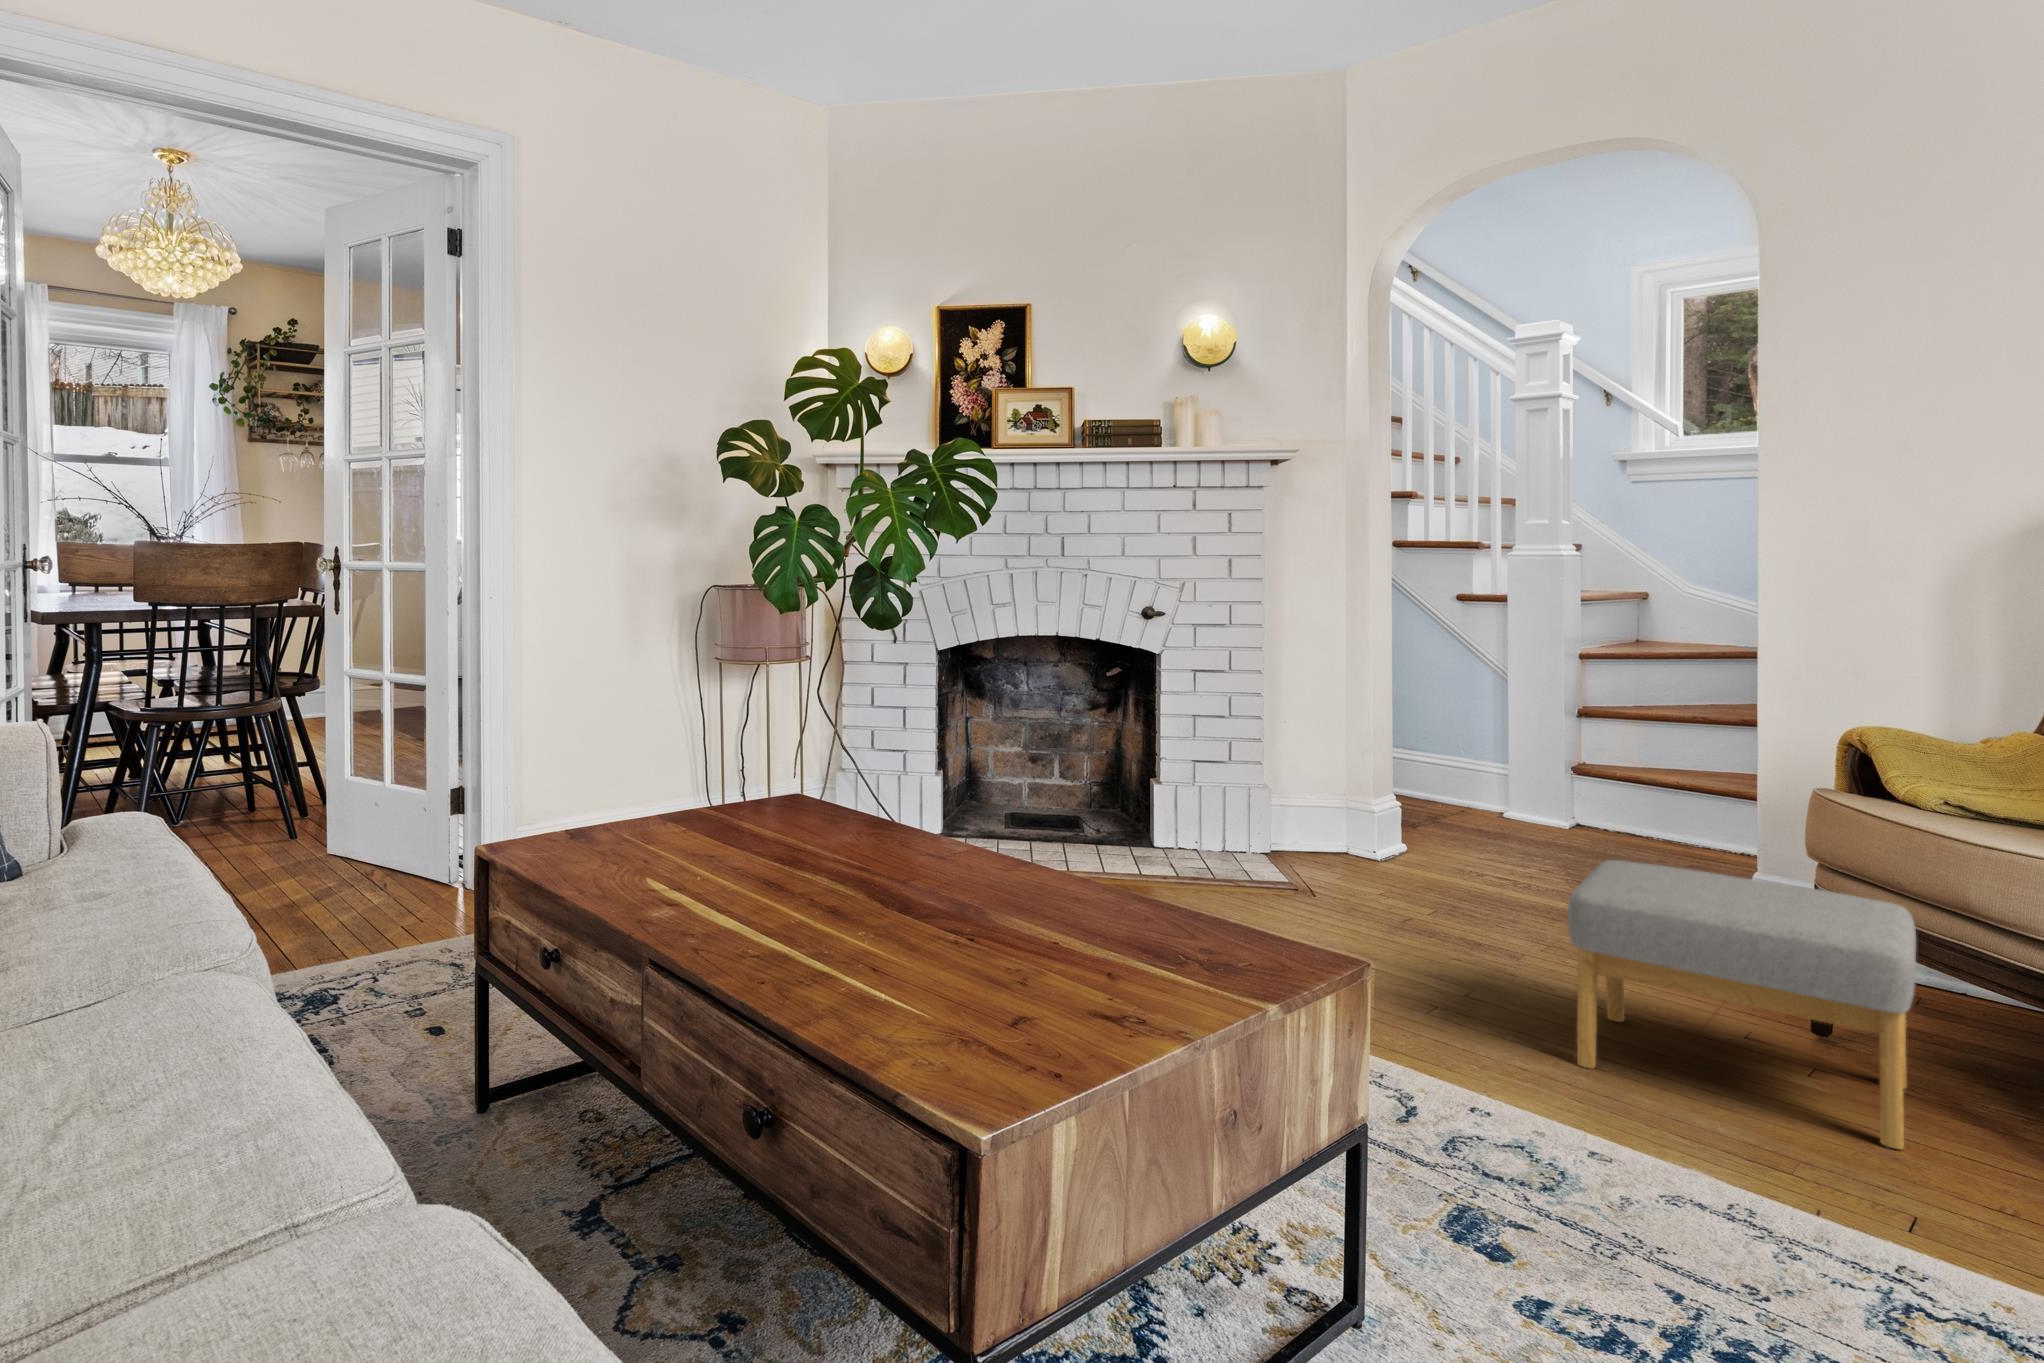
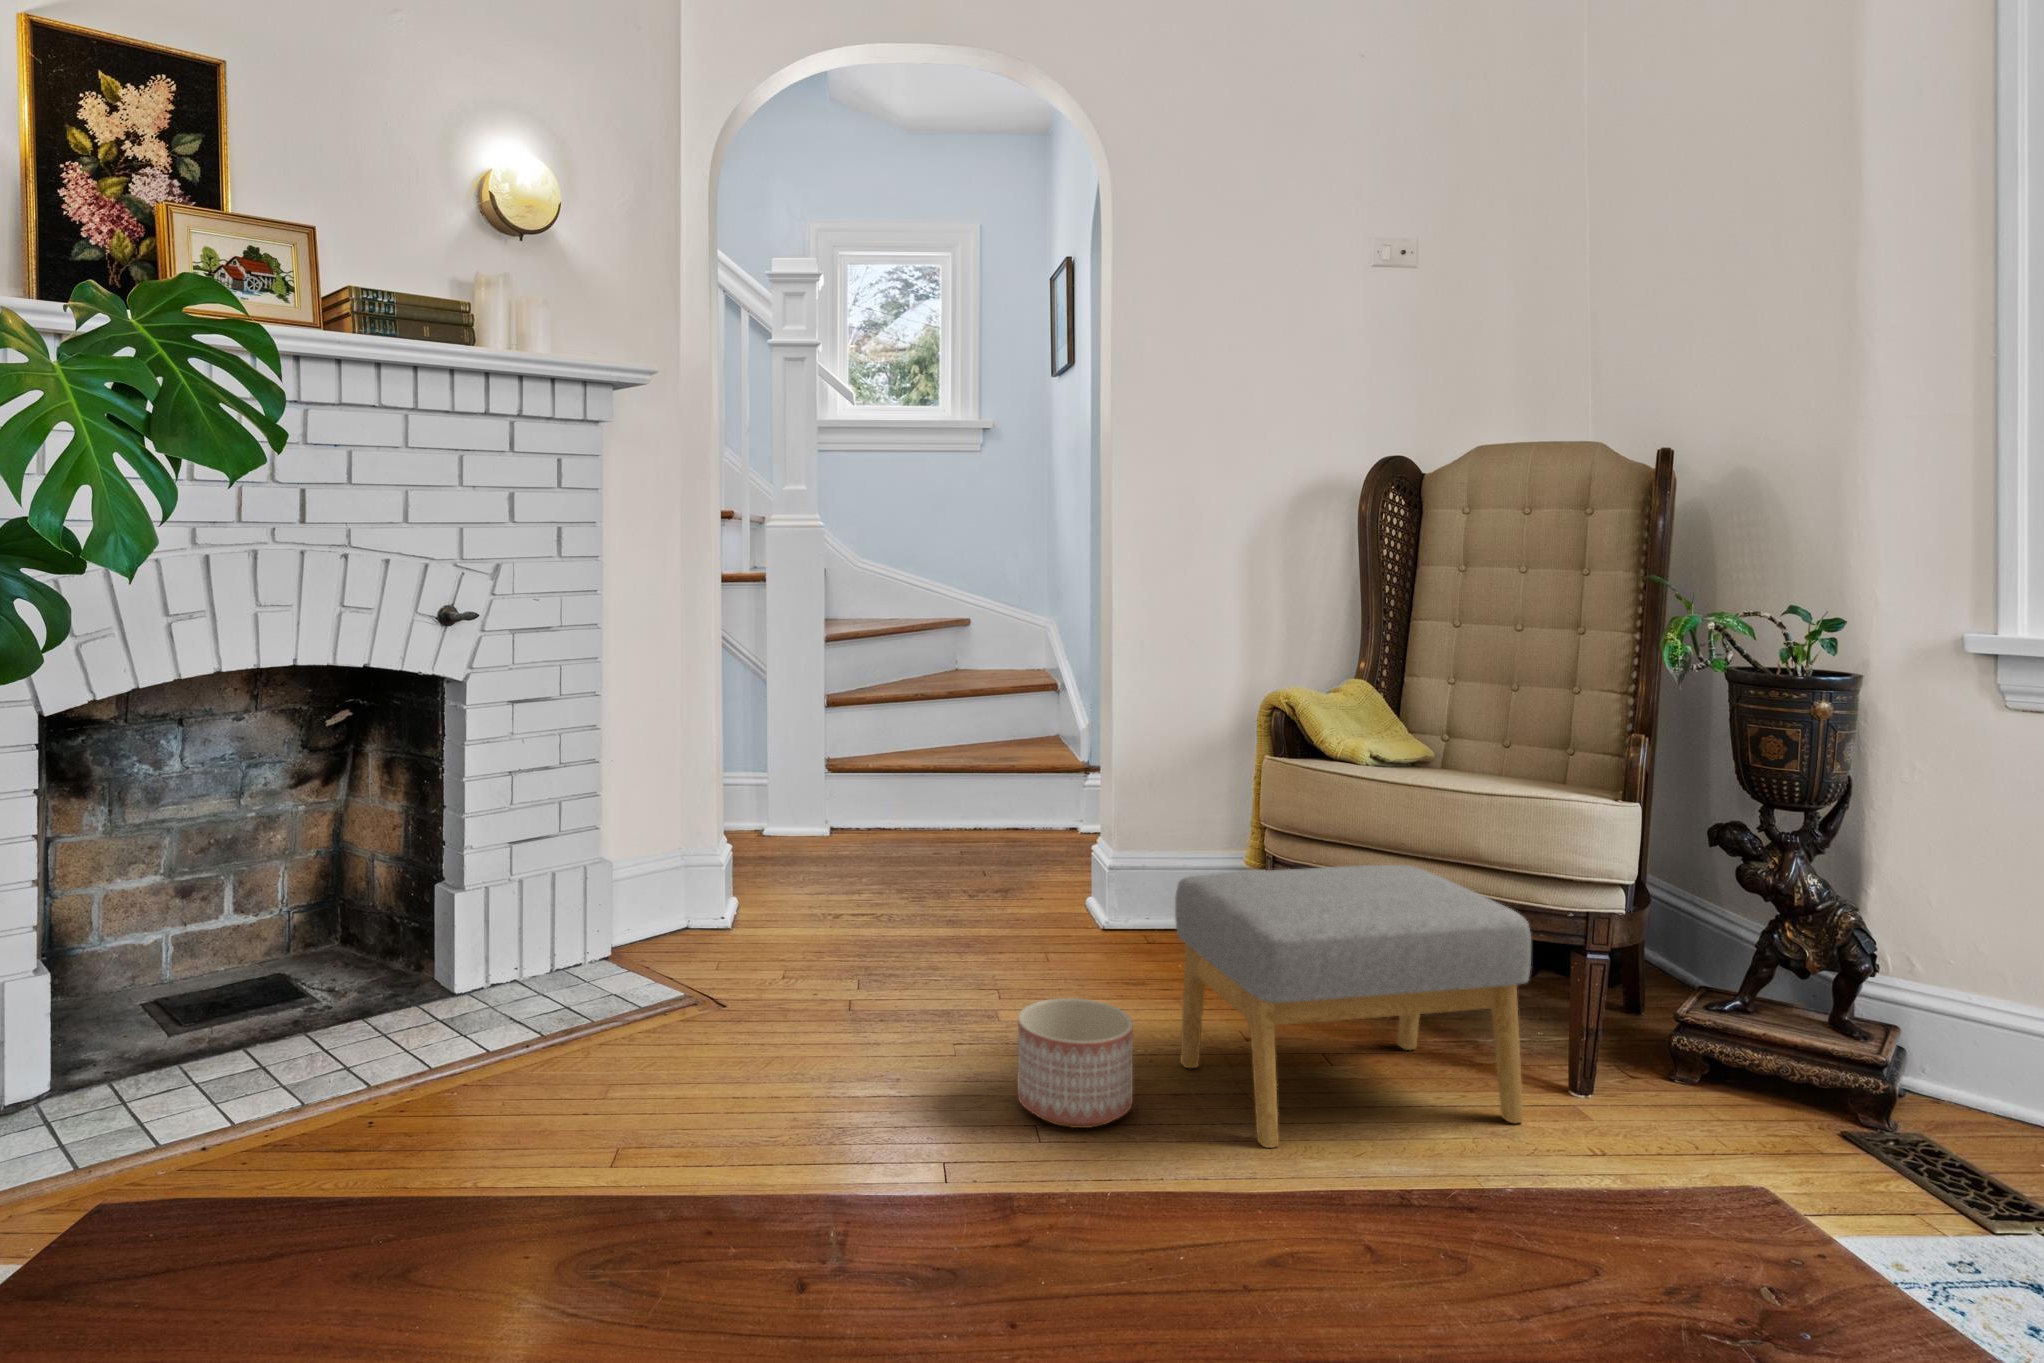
planter: none [1414,922,1514,1016] -> present [1018,998,1133,1128]

